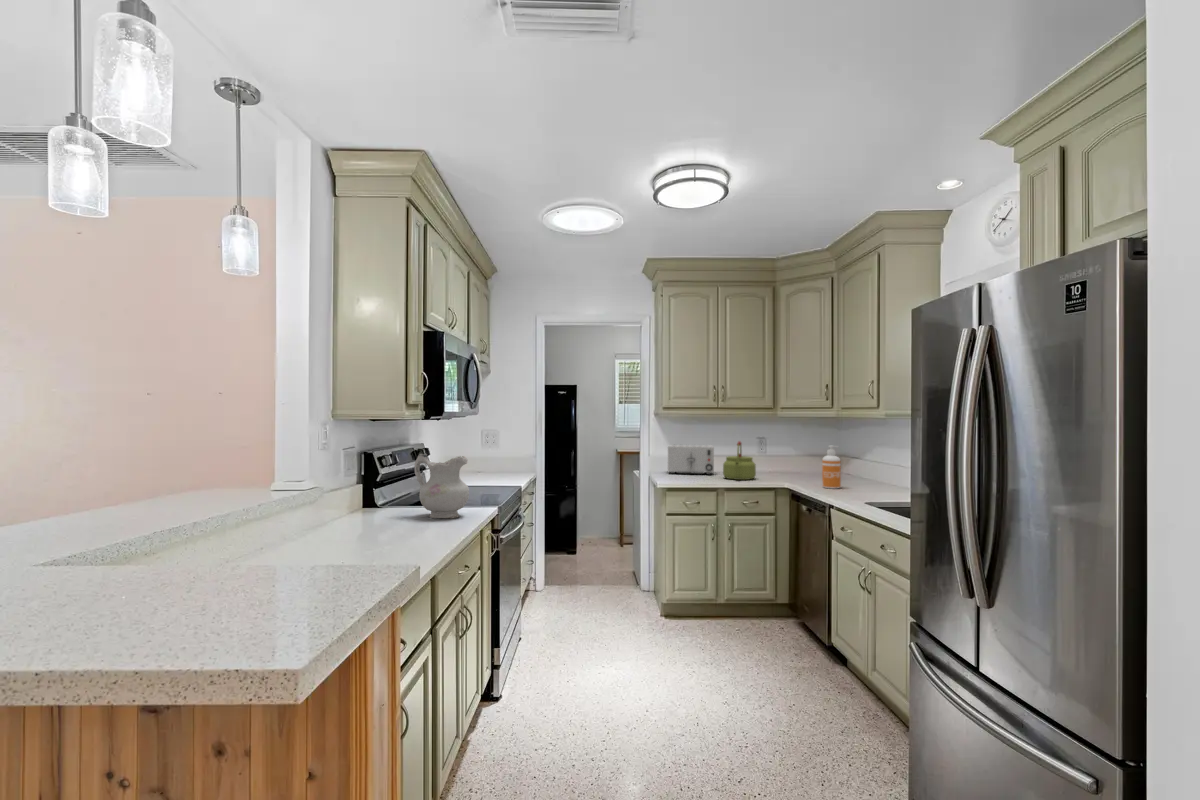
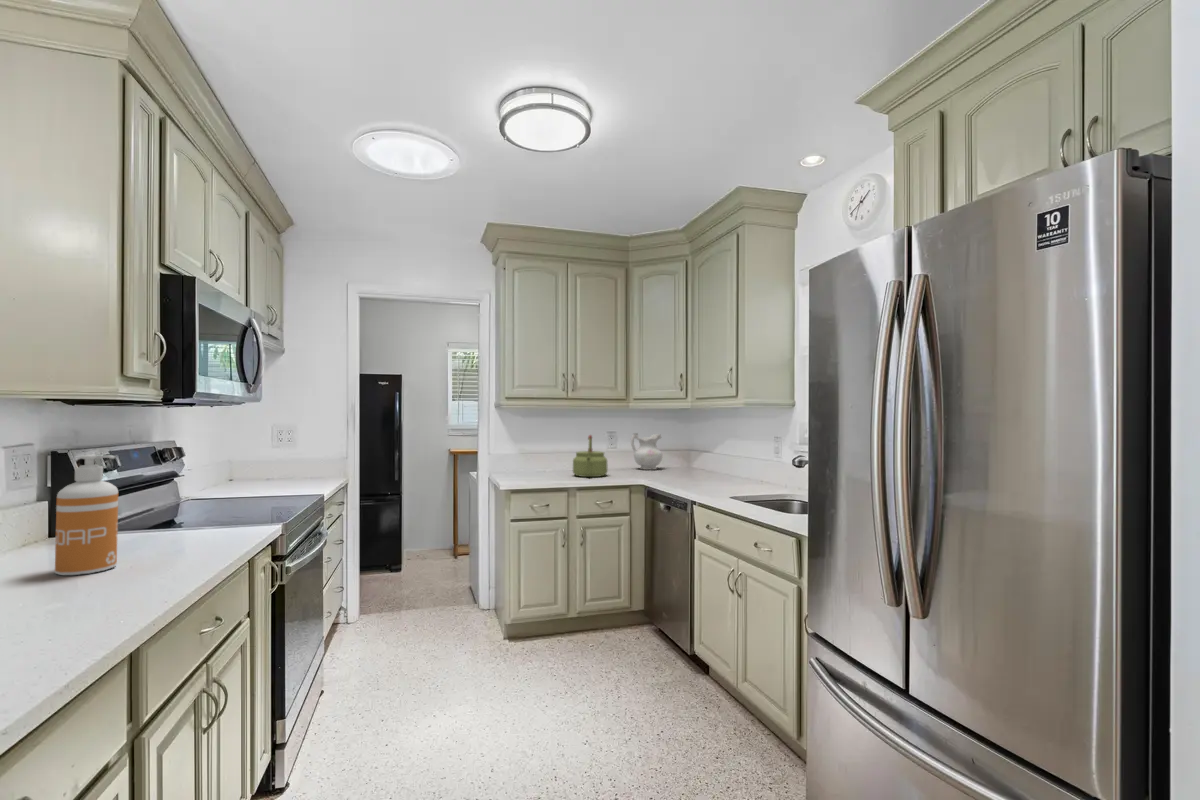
toaster: present [668,445,714,475] -> none [511,440,562,473]
soap dispenser: present [822,446,841,489] -> present [55,455,118,575]
ceramic pitcher: present [415,454,469,518] -> present [631,433,662,470]

